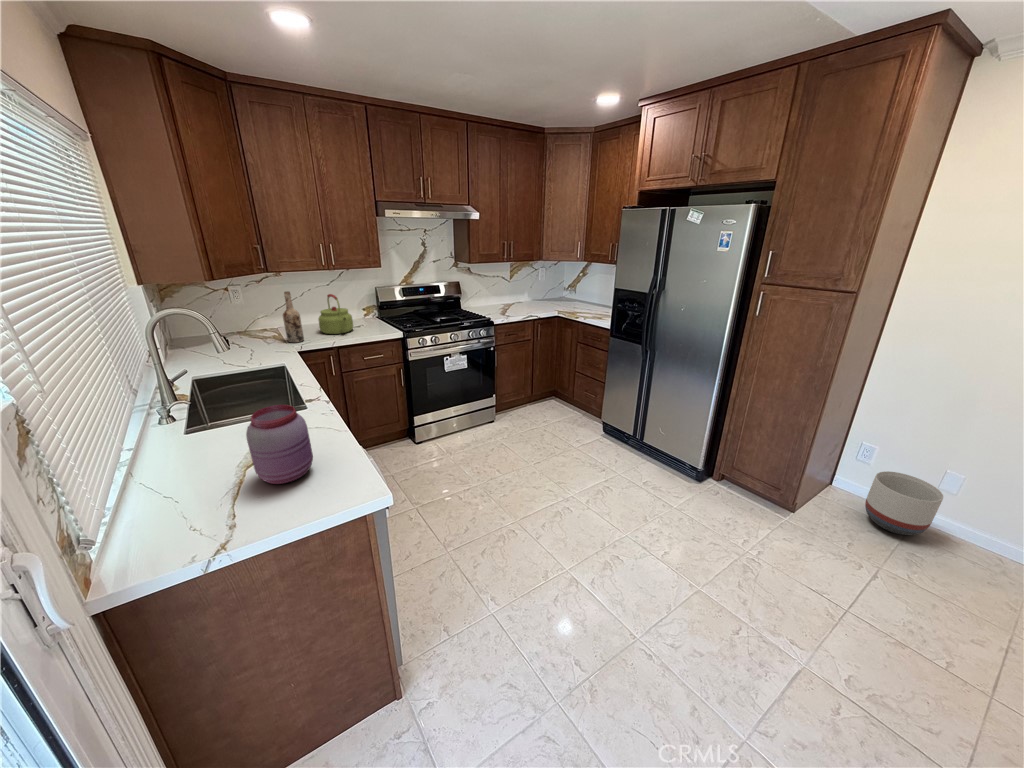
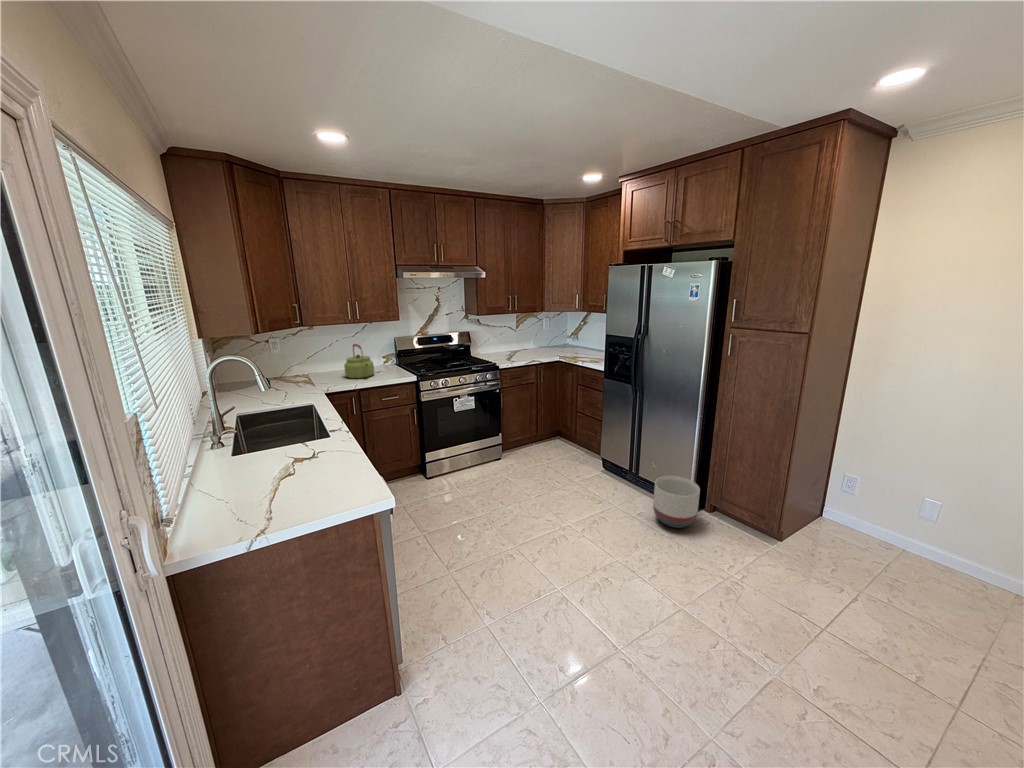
wine bottle: present [283,292,304,343] -> none [314,342,331,386]
jar: present [246,405,313,484] -> none [283,427,334,490]
planter: present [865,471,943,535] -> present [653,476,700,528]

